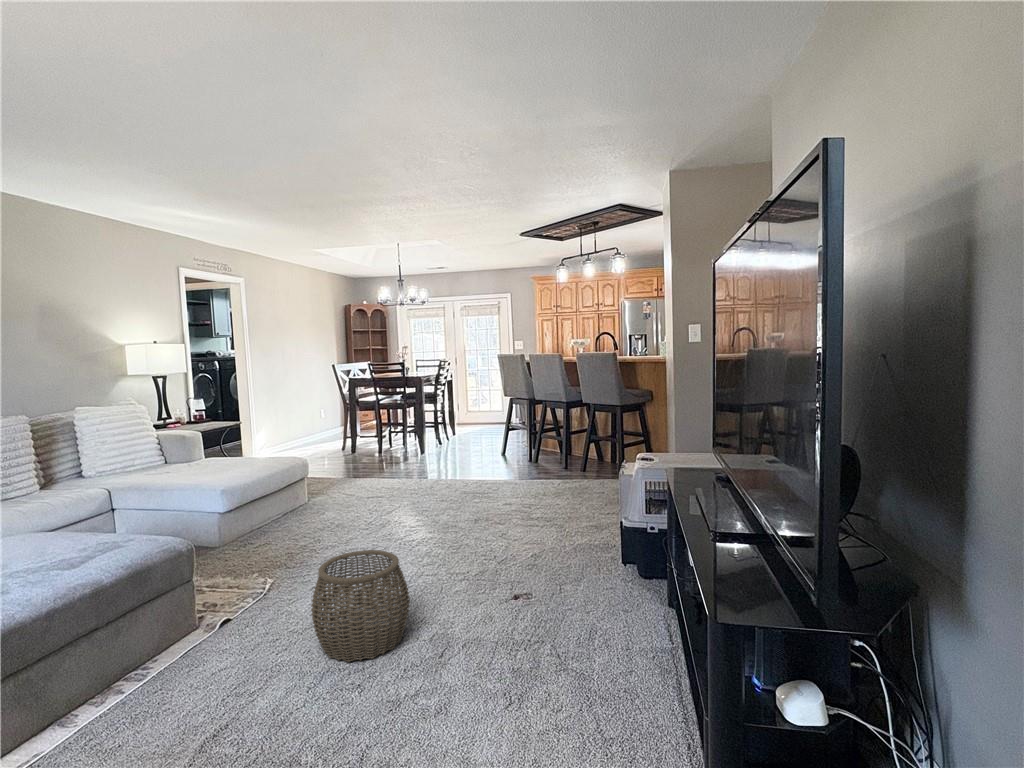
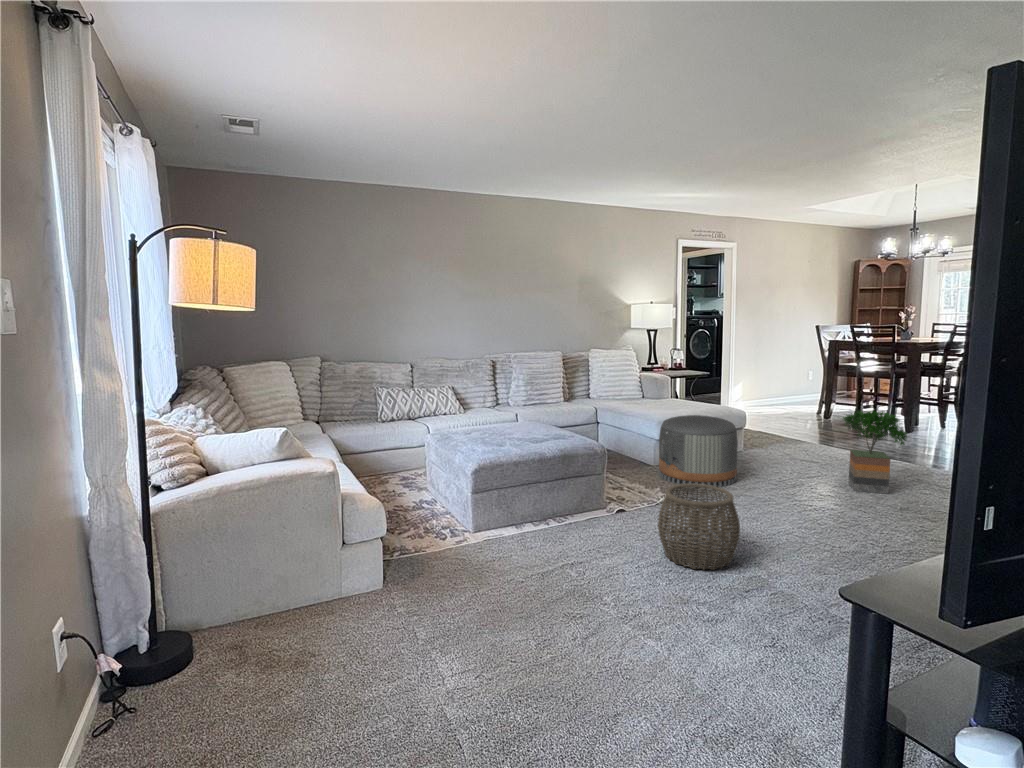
potted tree: none [413,438,469,517] -> present [843,411,907,494]
pouf: none [231,472,328,563] -> present [659,415,738,487]

